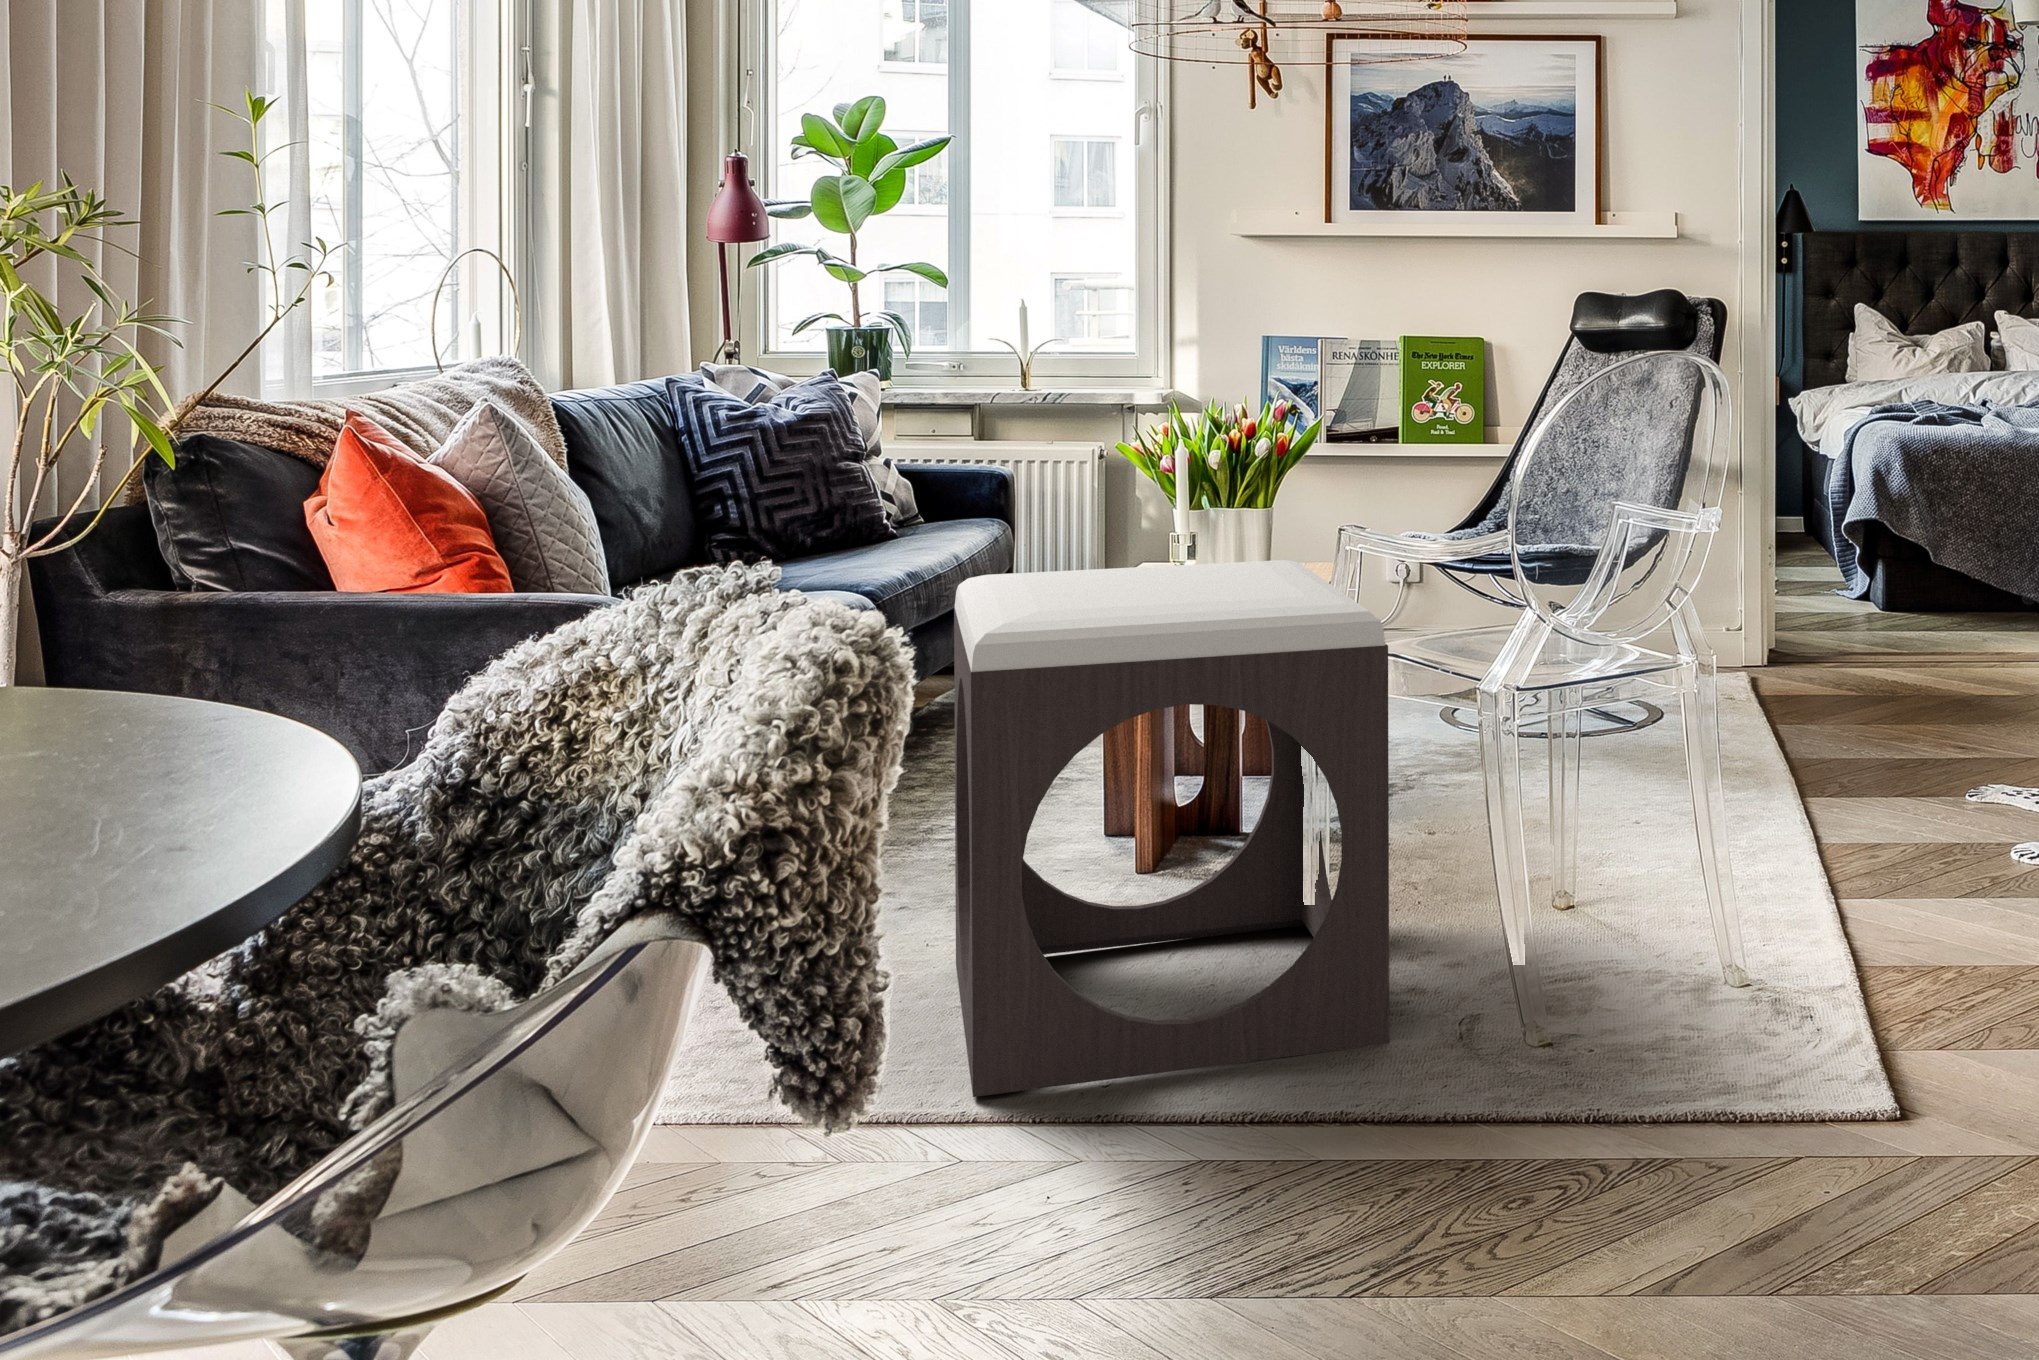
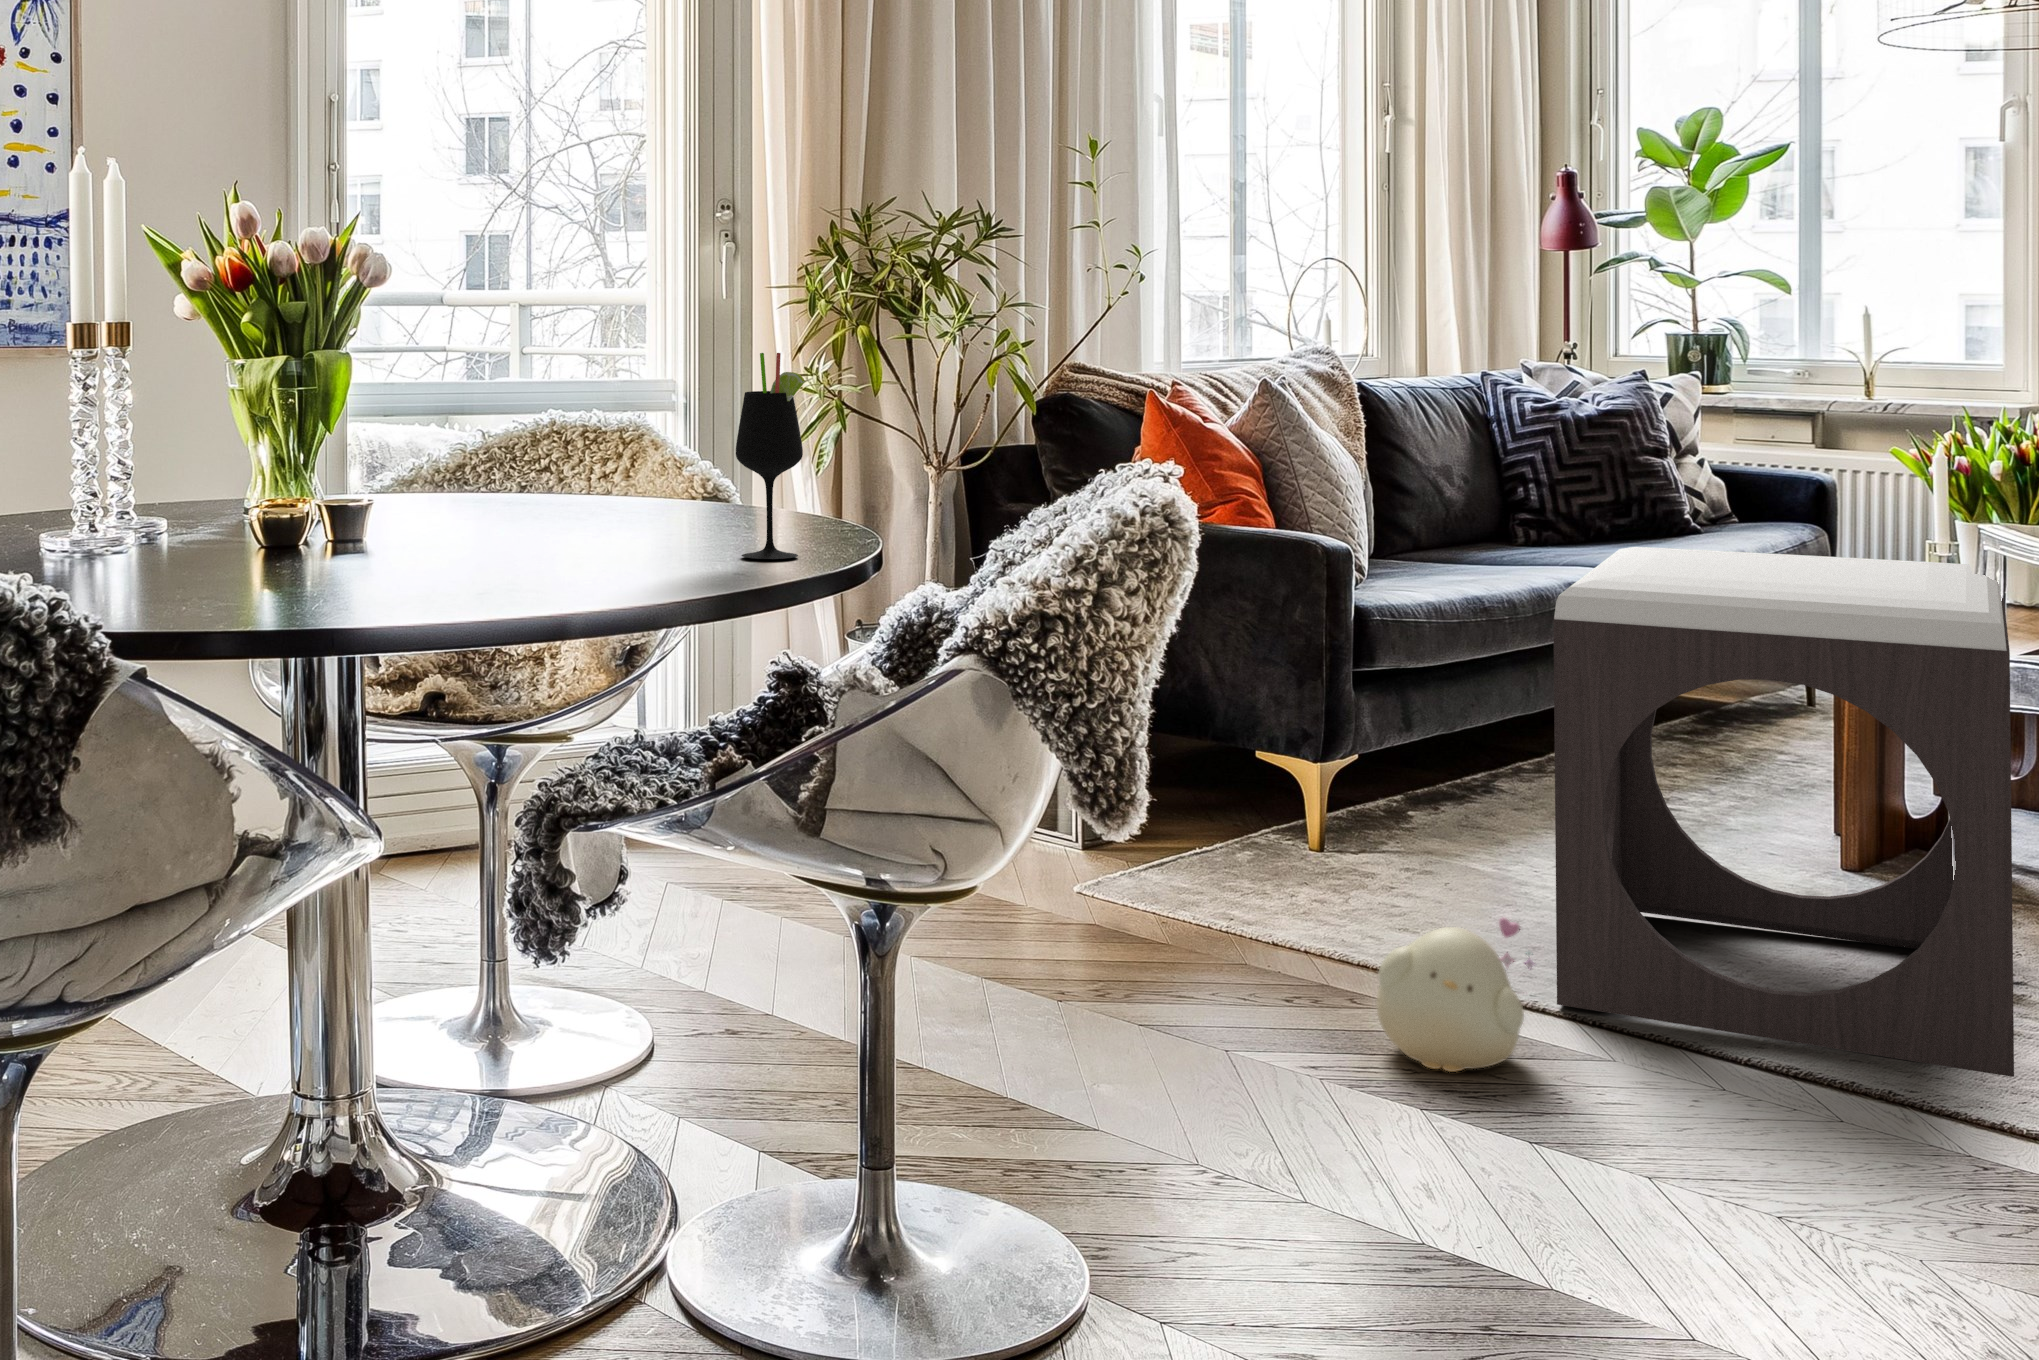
wine glass: none [112,463,268,819] -> present [736,353,805,559]
plush toy: none [814,1024,999,1225] -> present [1376,918,1534,1072]

